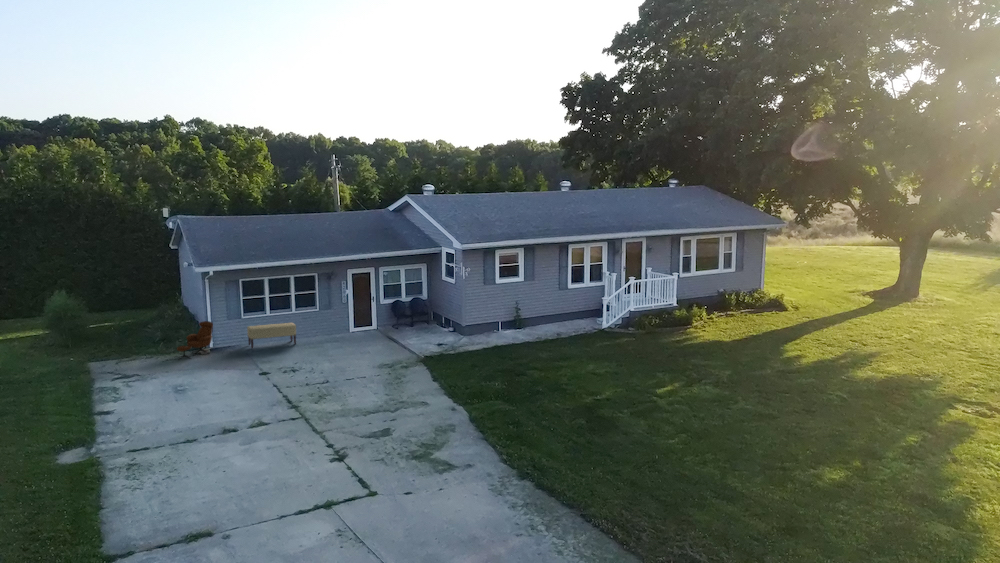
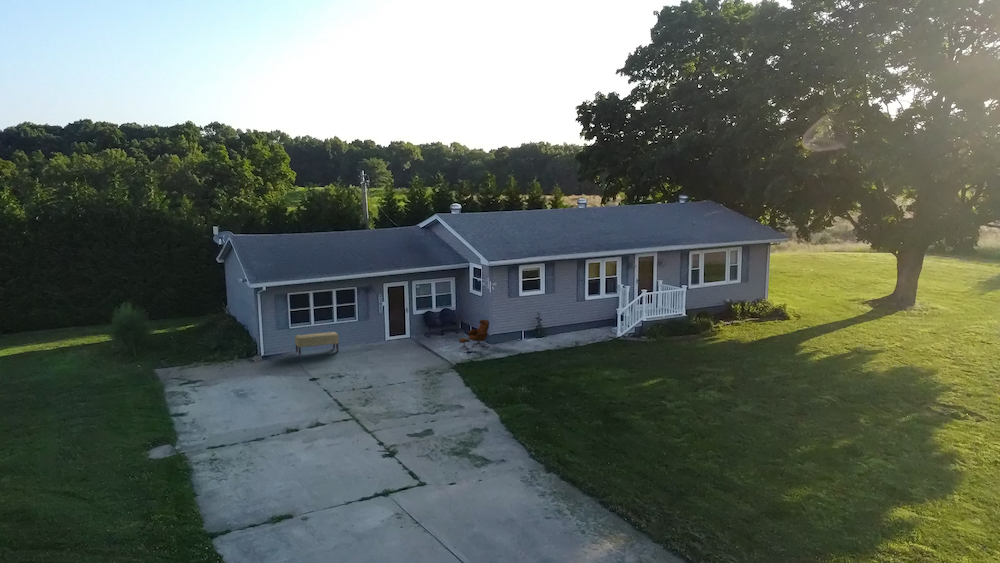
lounge chair: present [177,321,213,358] -> present [459,320,489,348]

